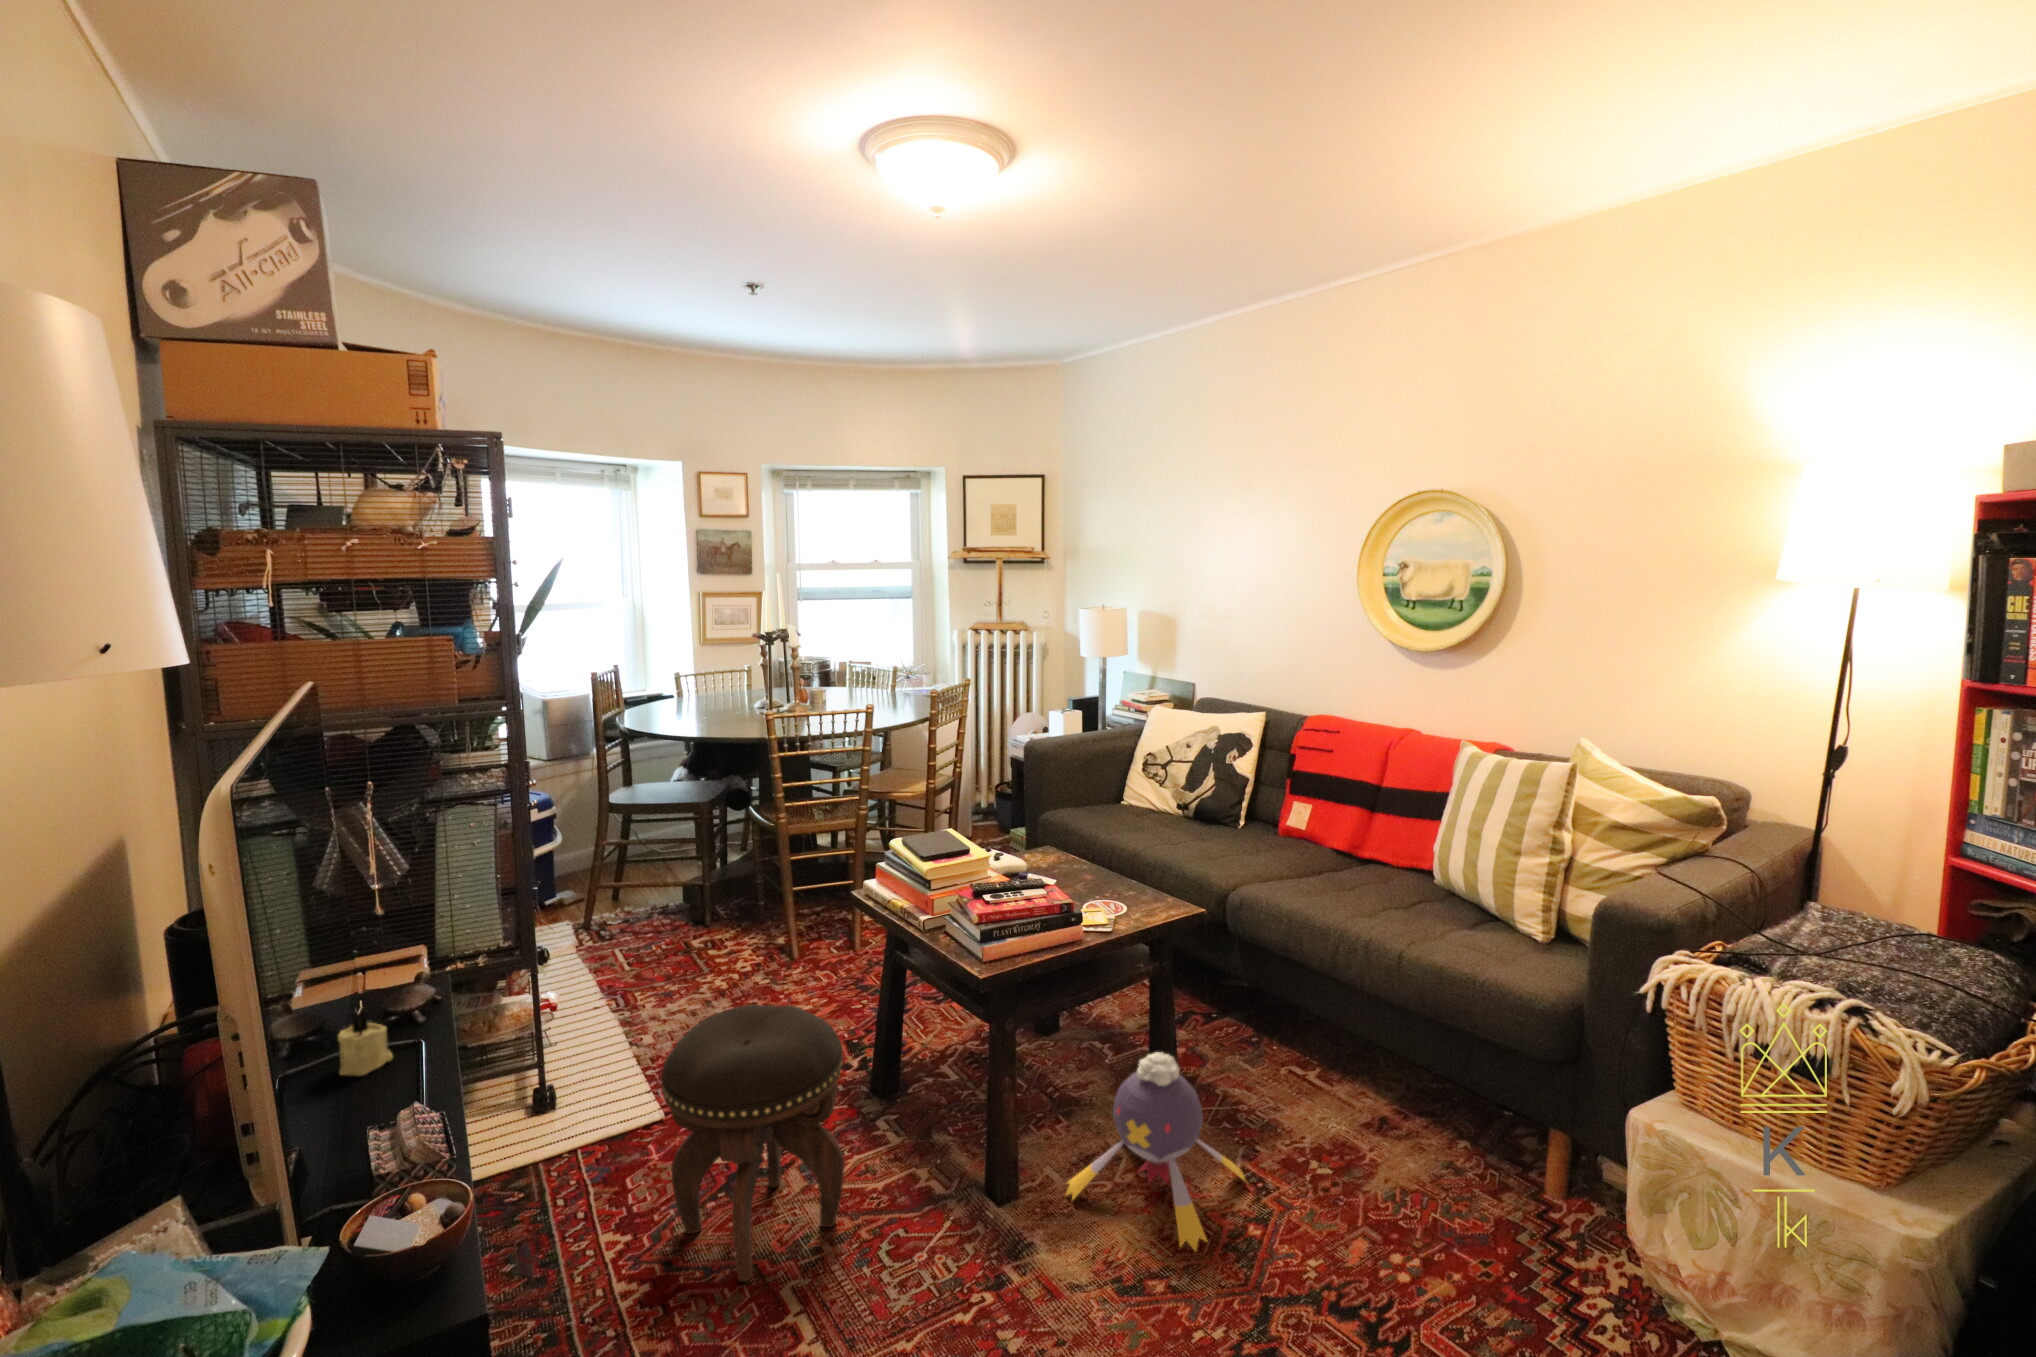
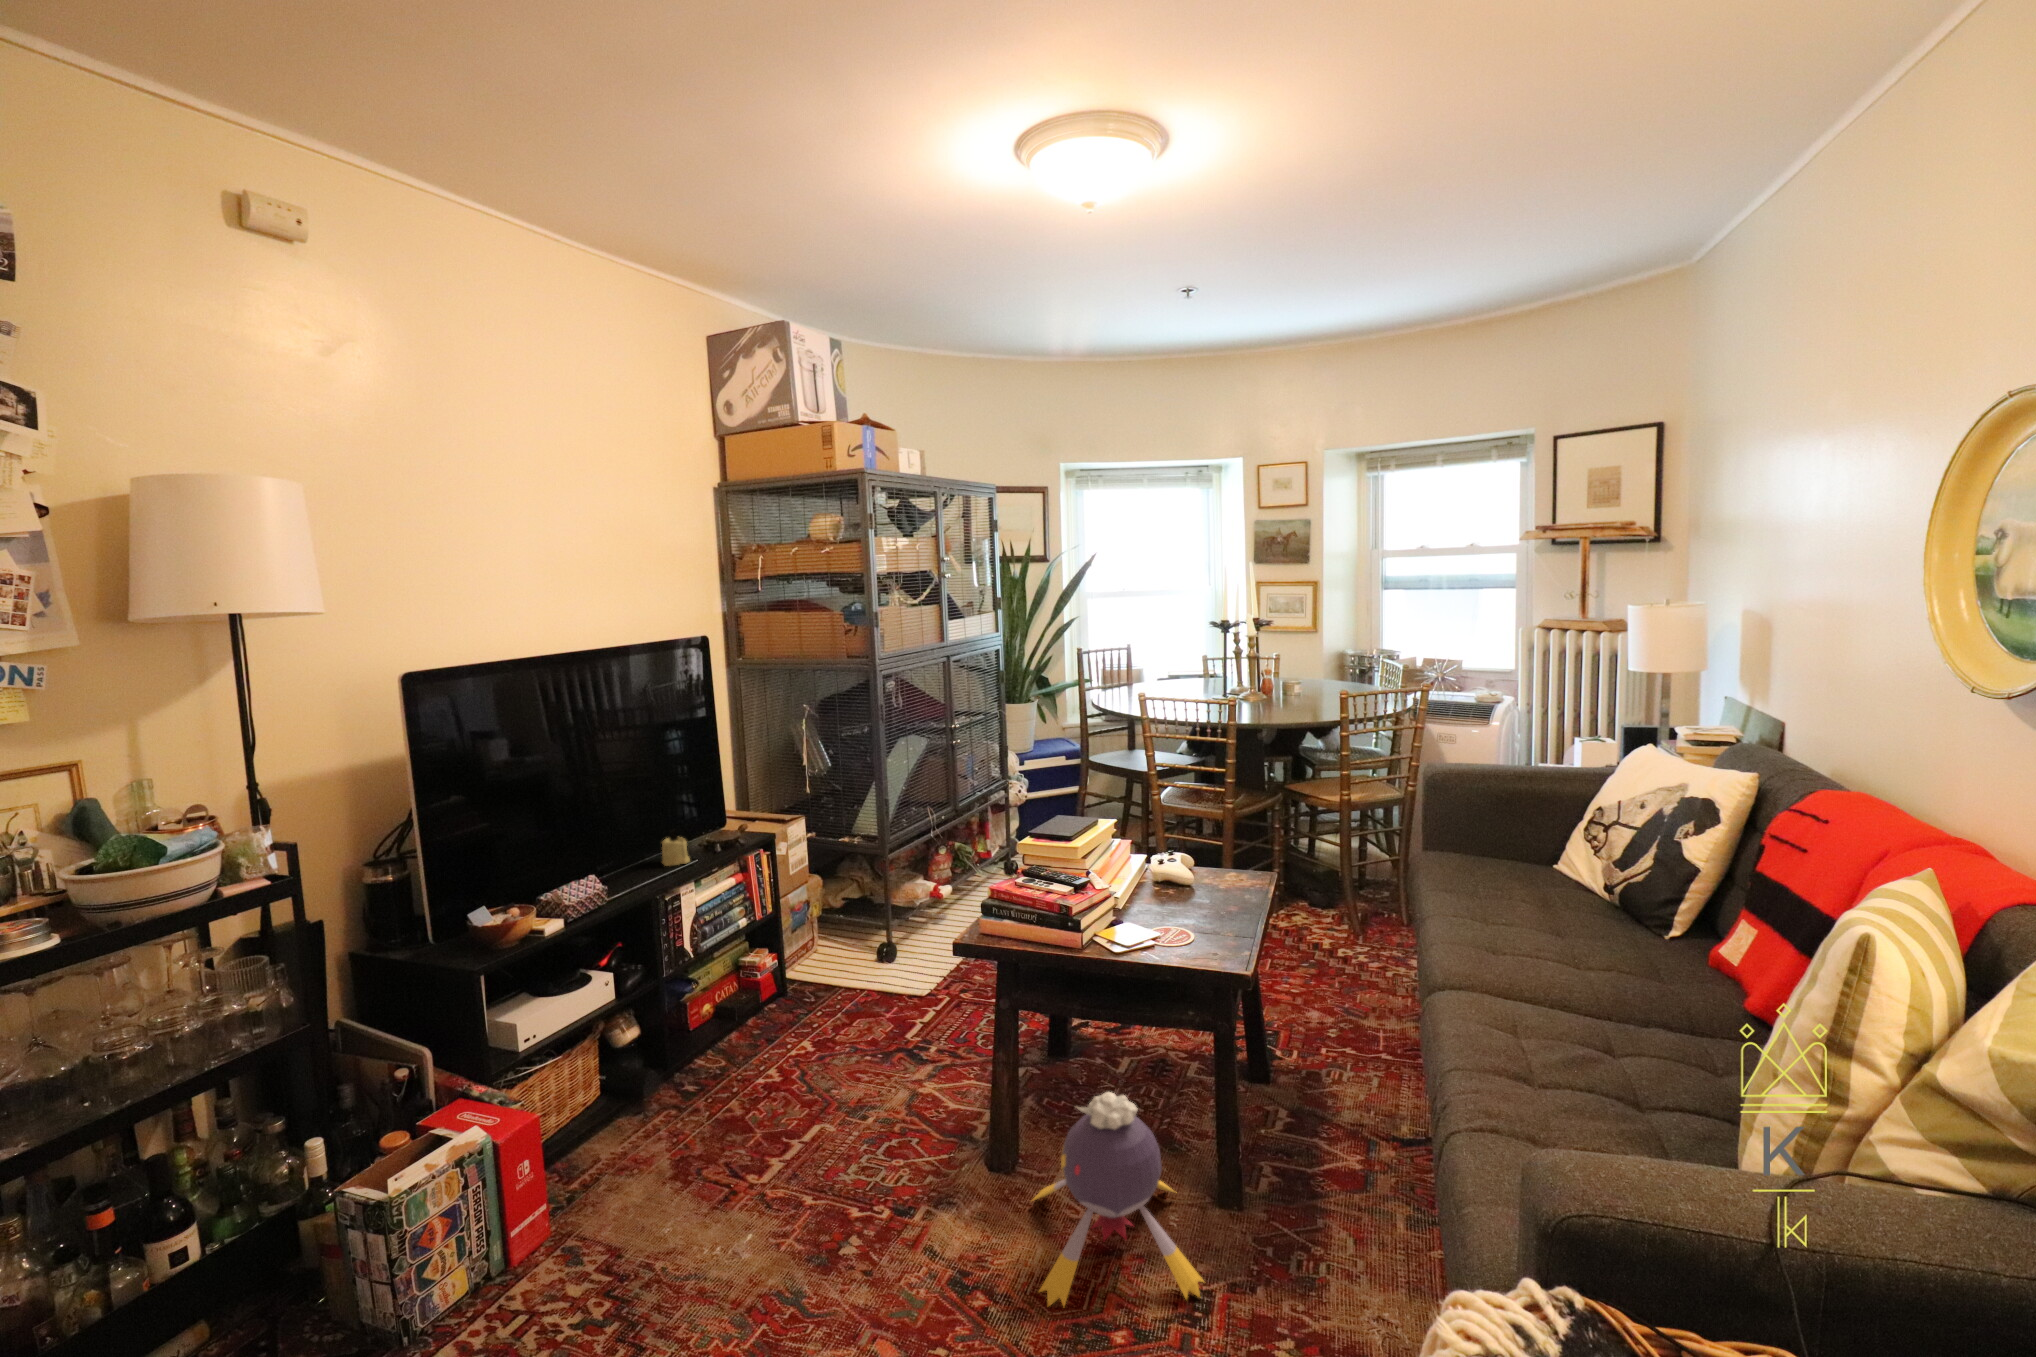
footstool: present [661,1005,844,1282] -> none [782,909,924,1111]

